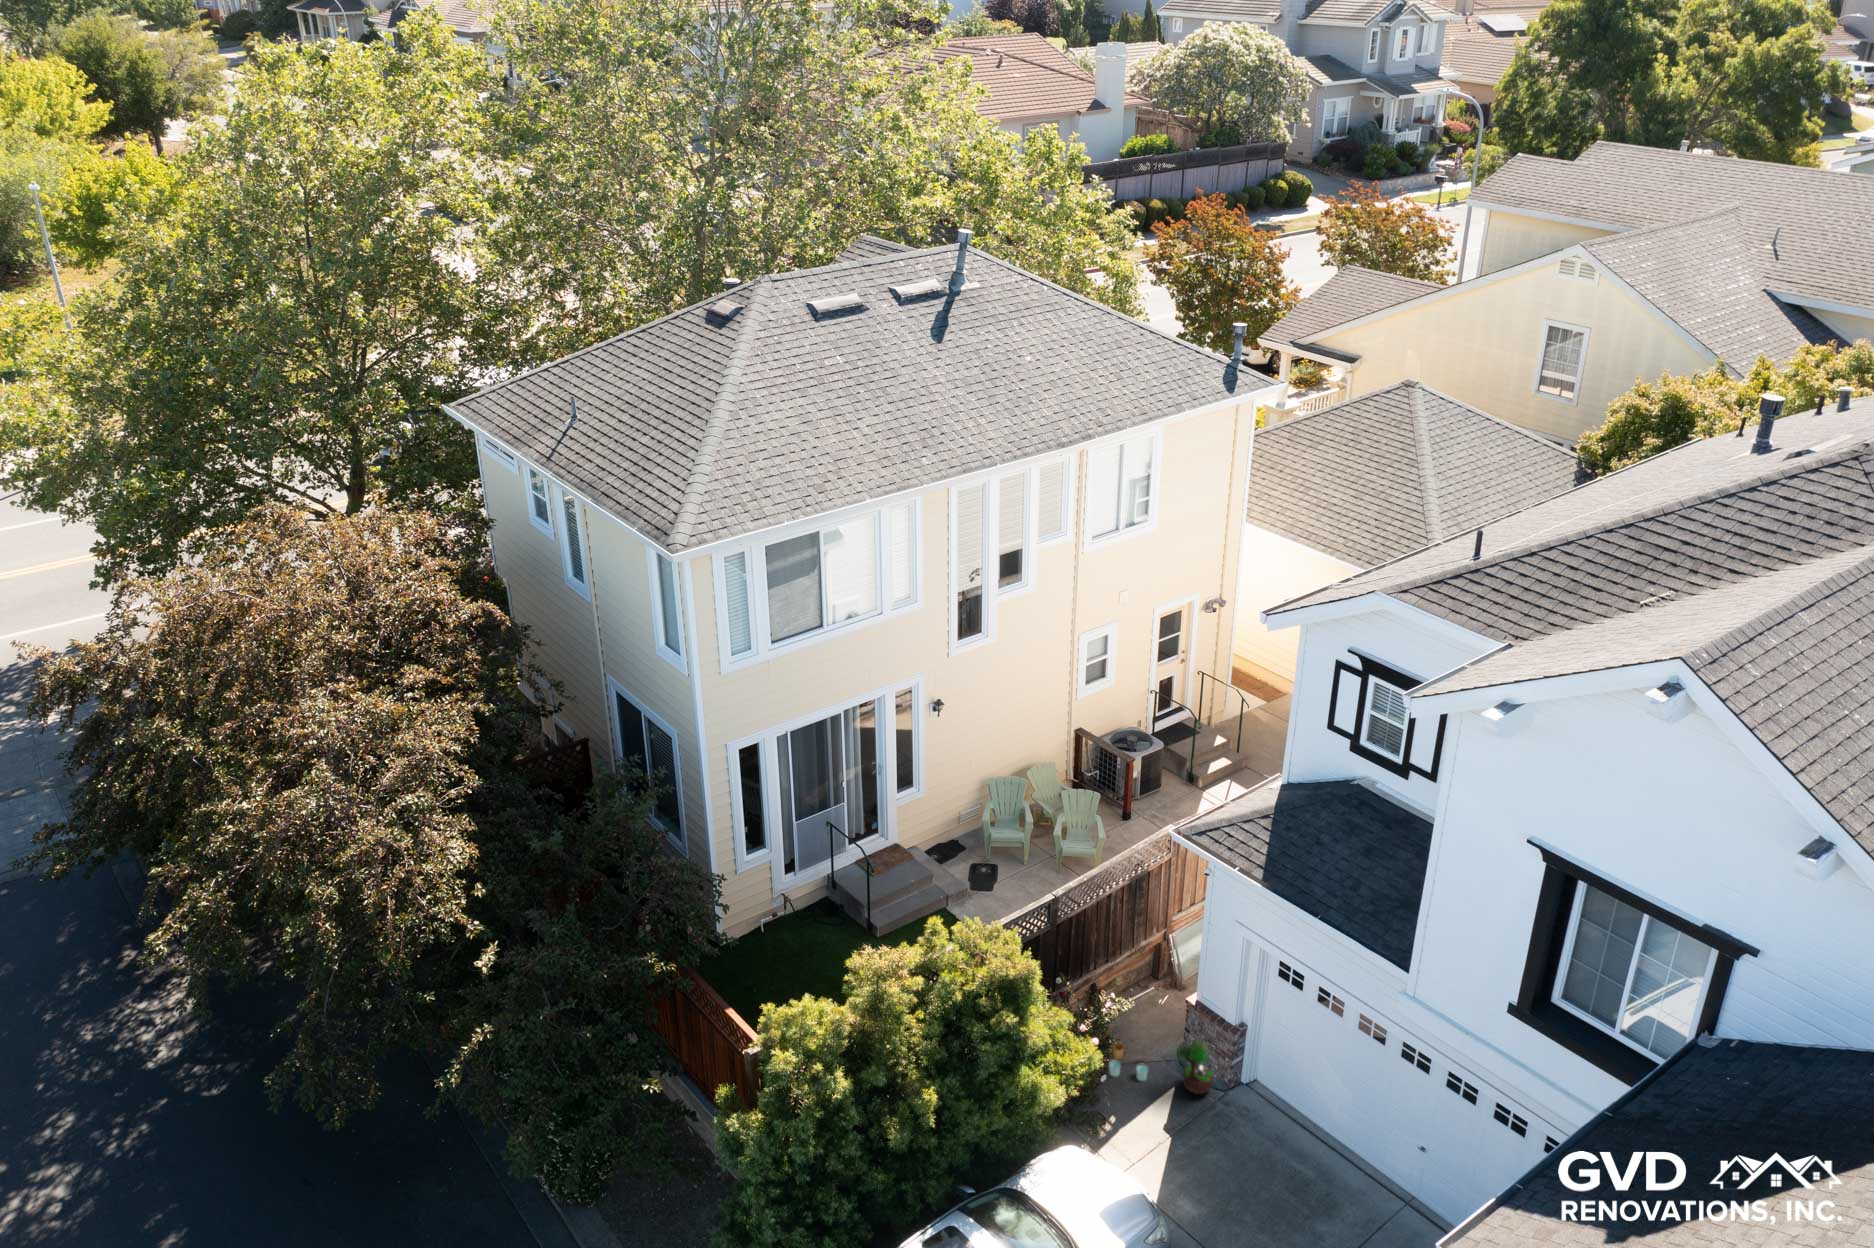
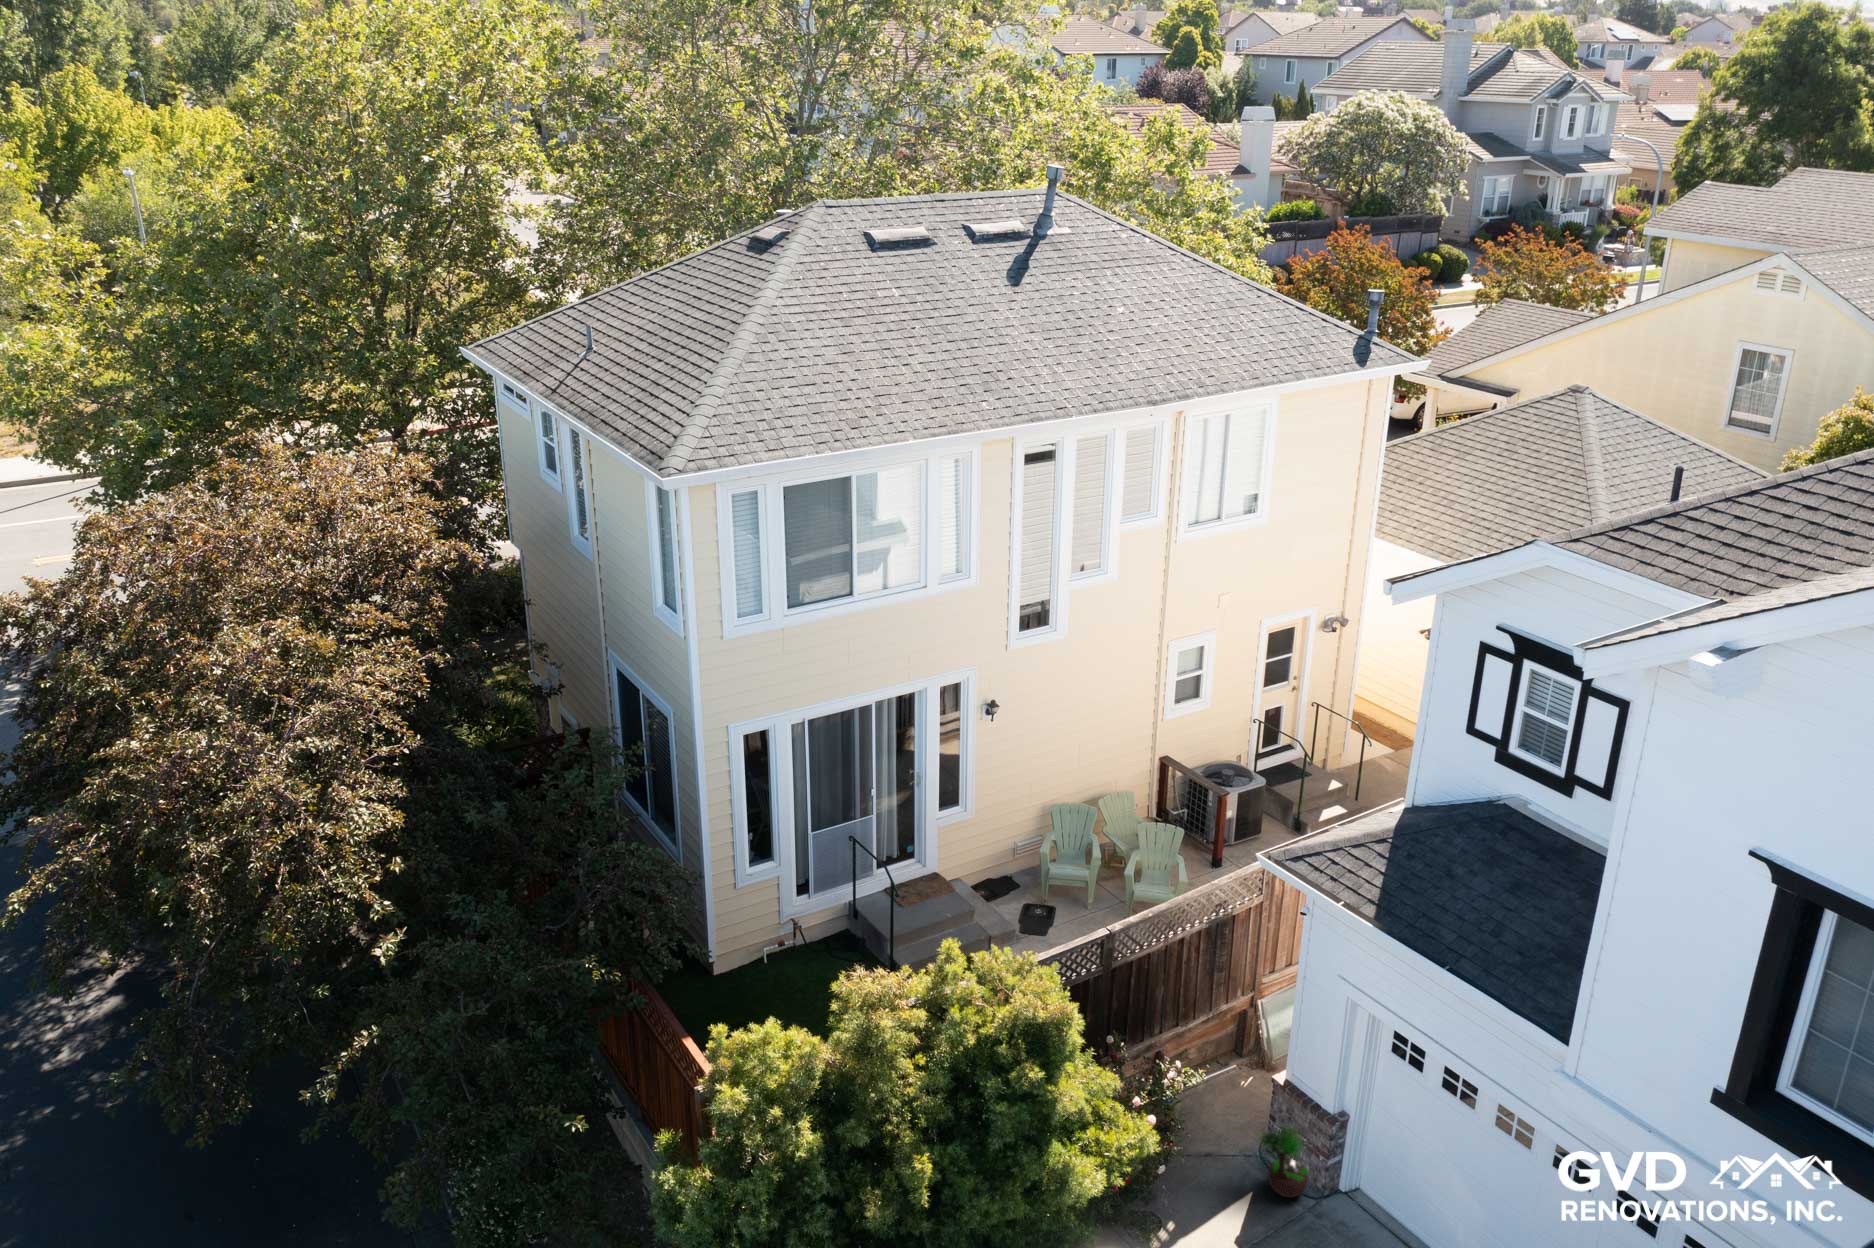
bucket: present [1109,1043,1148,1081] -> none [1174,1123,1225,1176]

